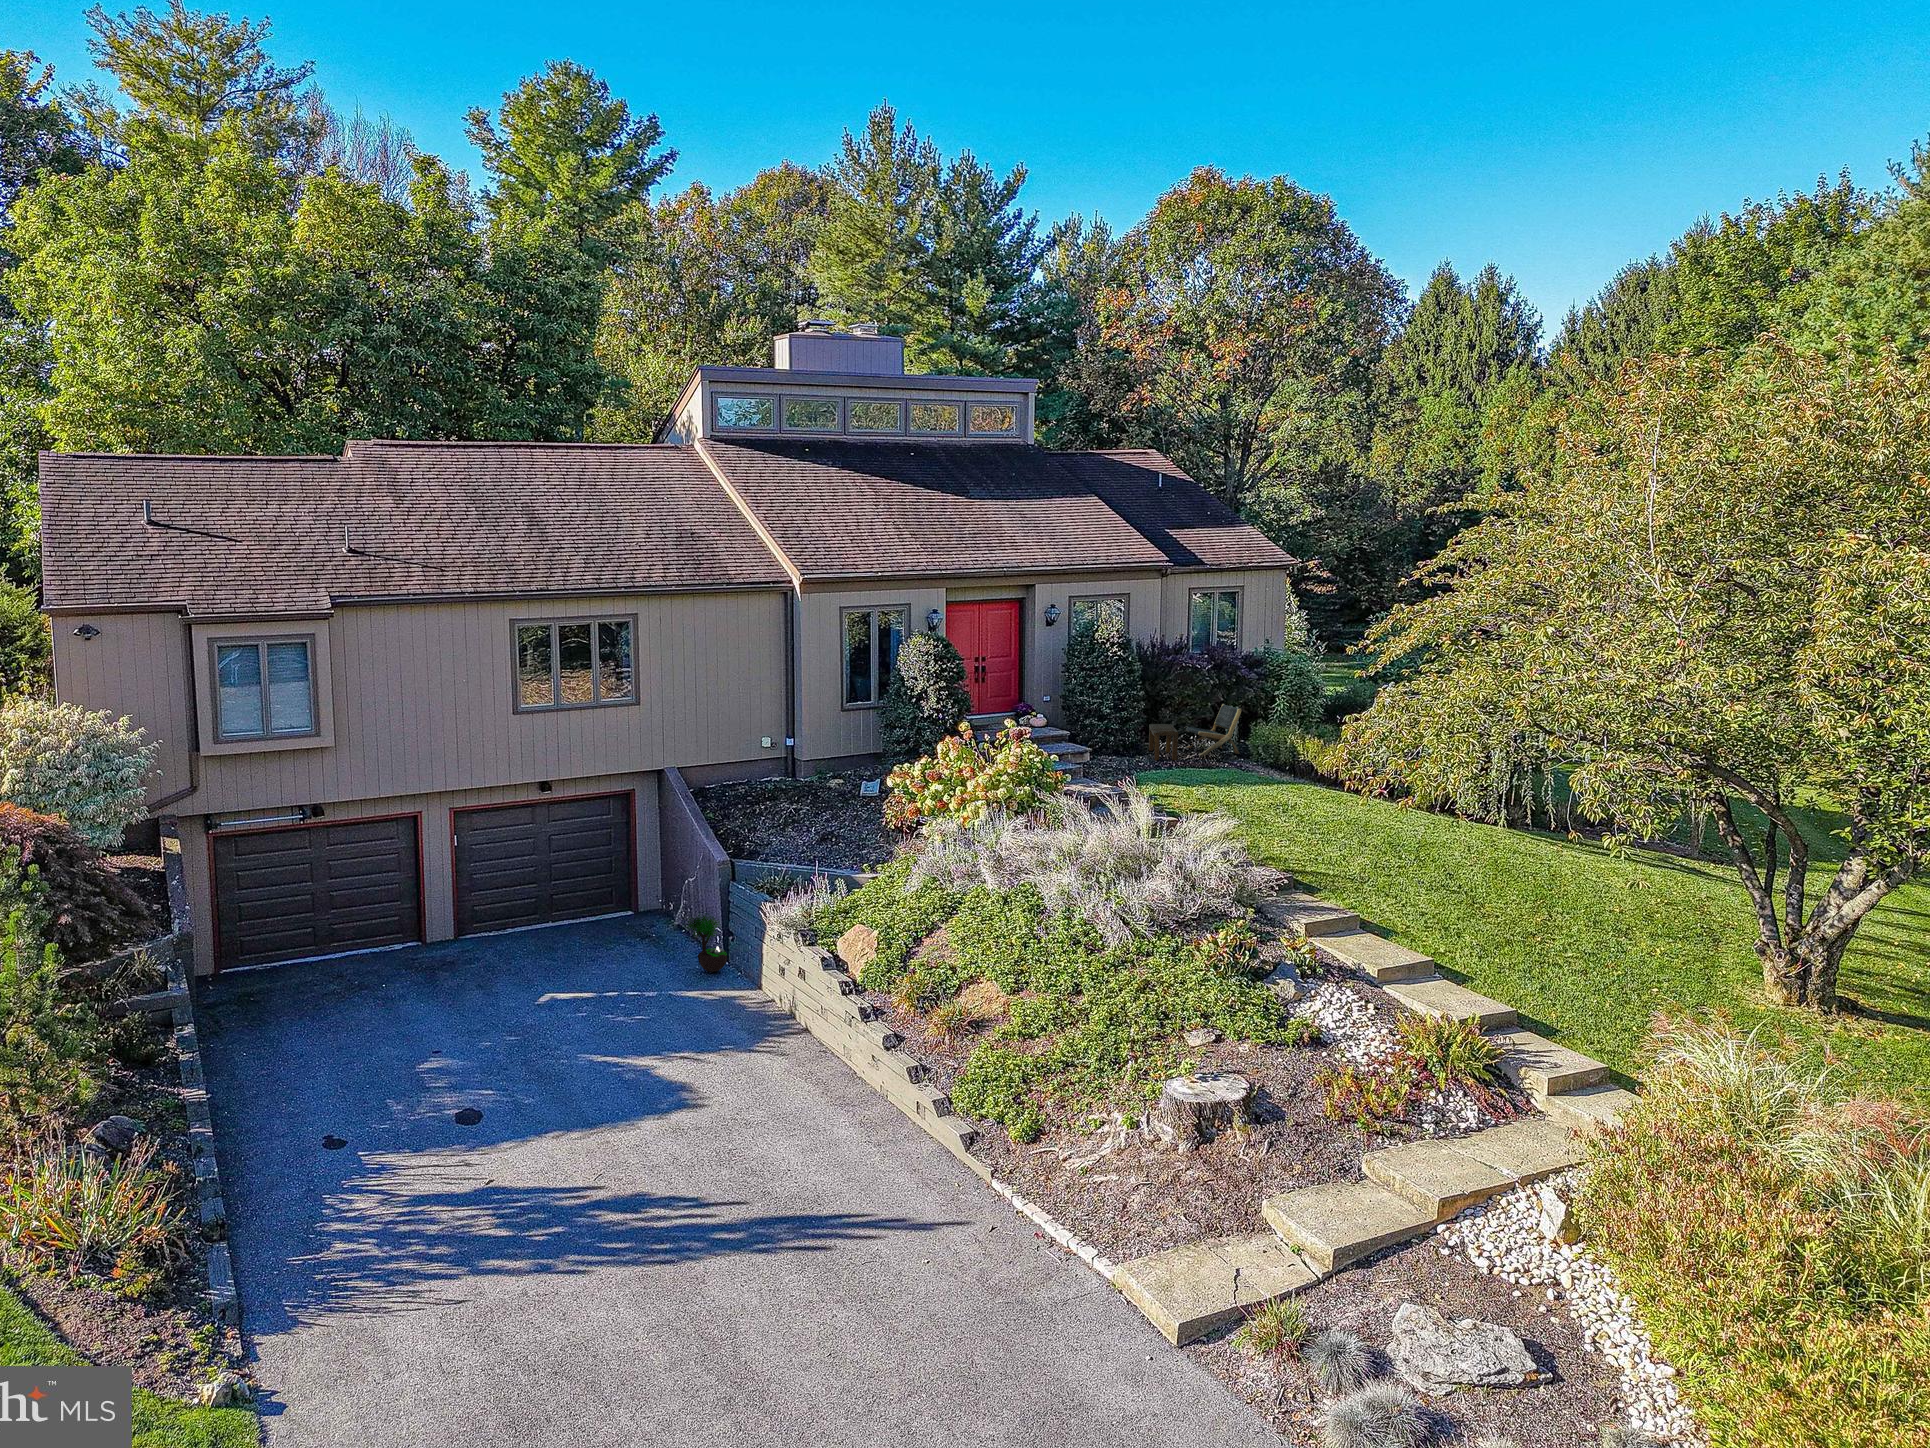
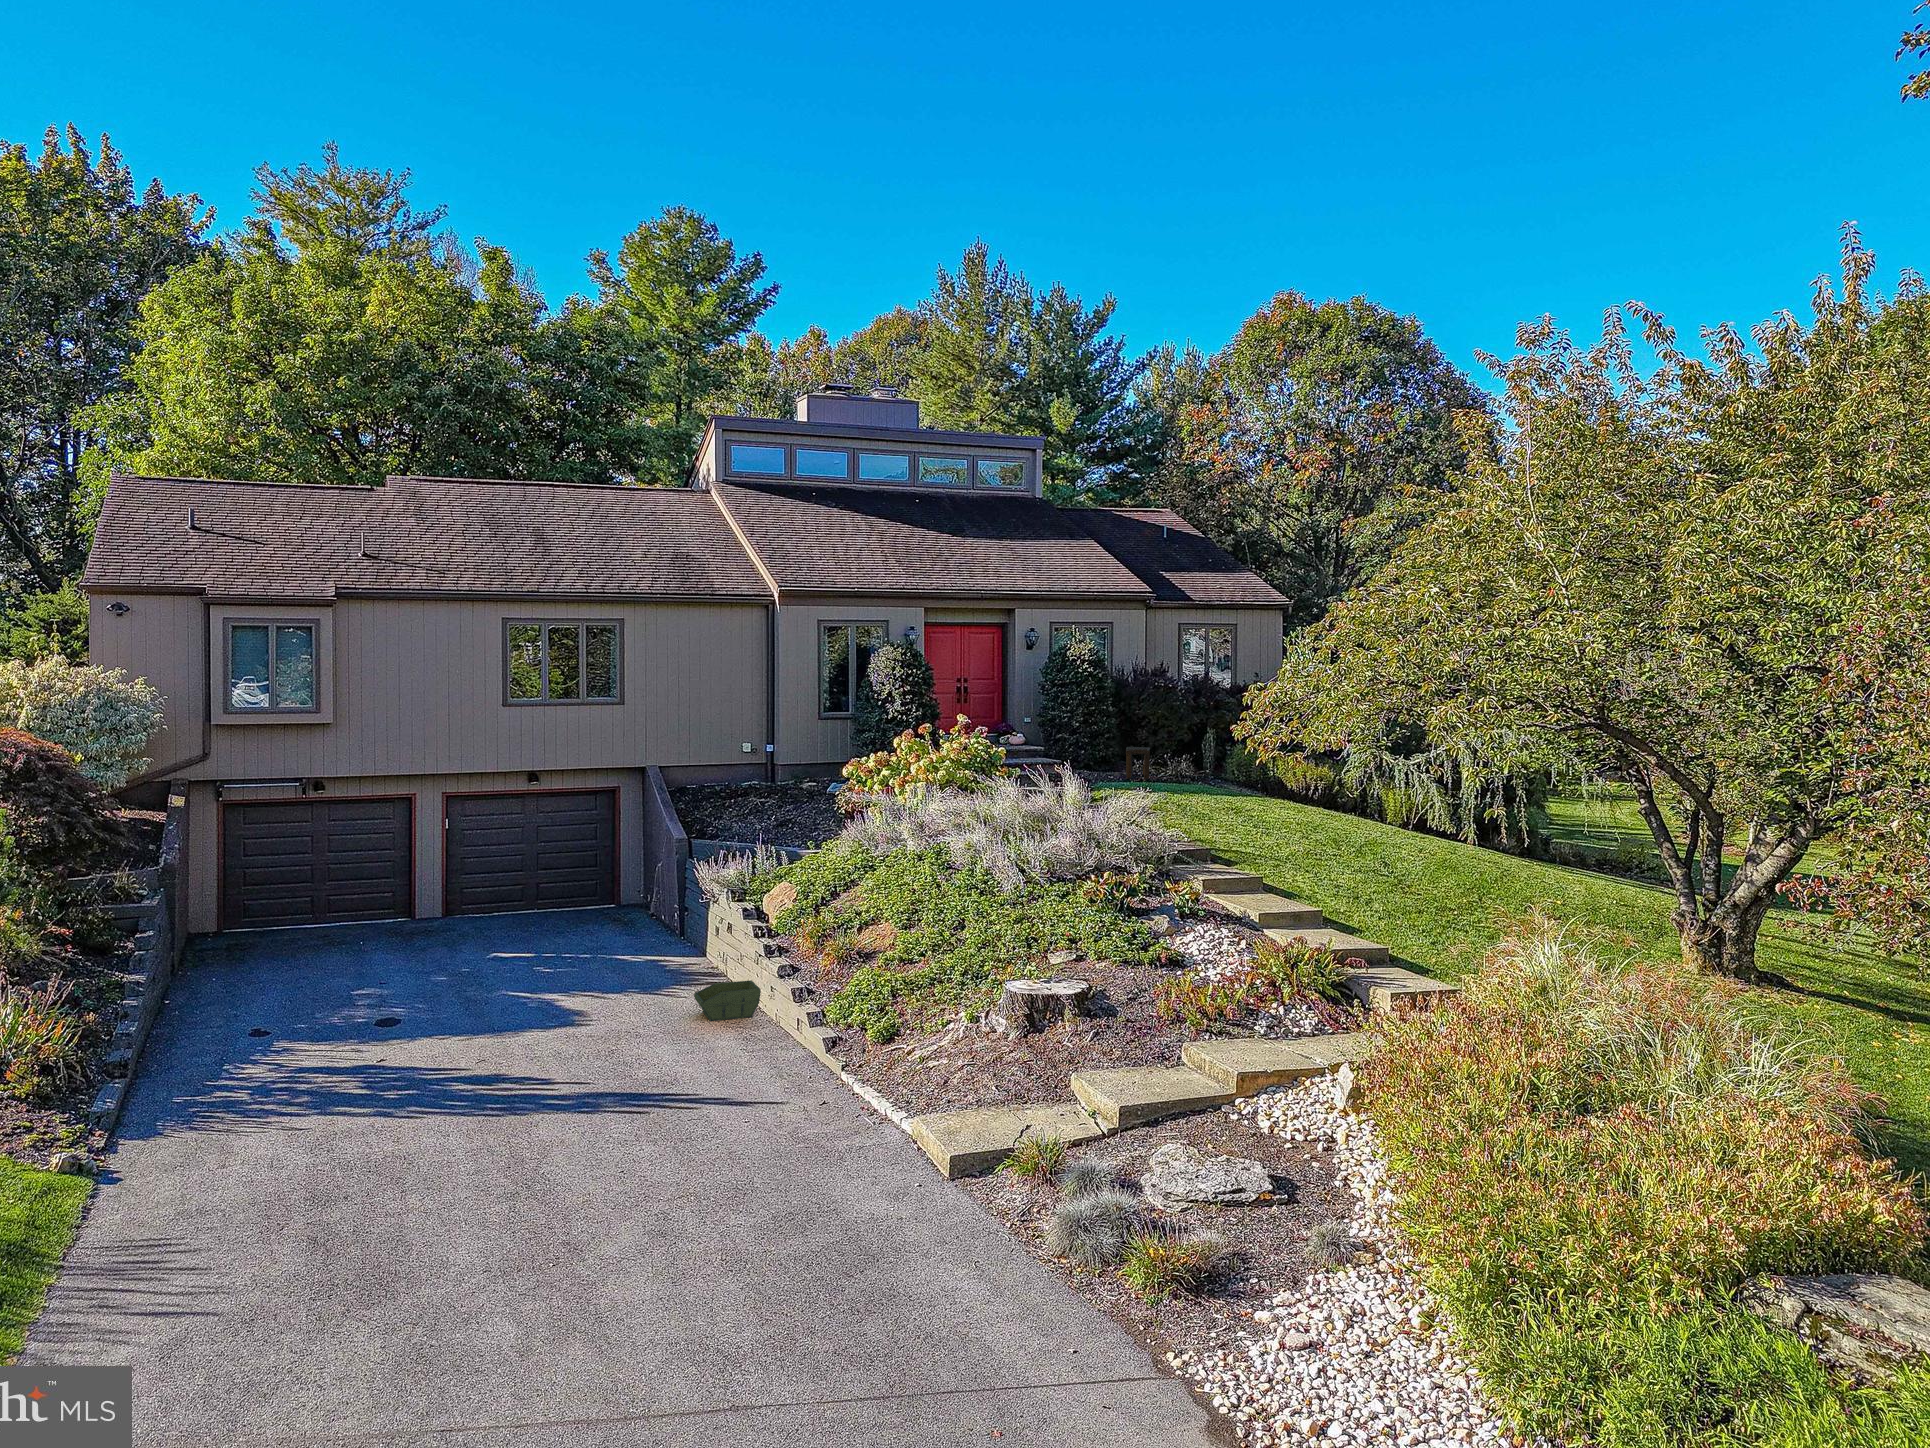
lounge chair: present [1186,704,1242,755] -> none [1164,732,1219,779]
potted tree: present [687,913,727,972] -> none [638,879,677,942]
storage bin: none [791,1044,862,1095] -> present [694,980,761,1021]

